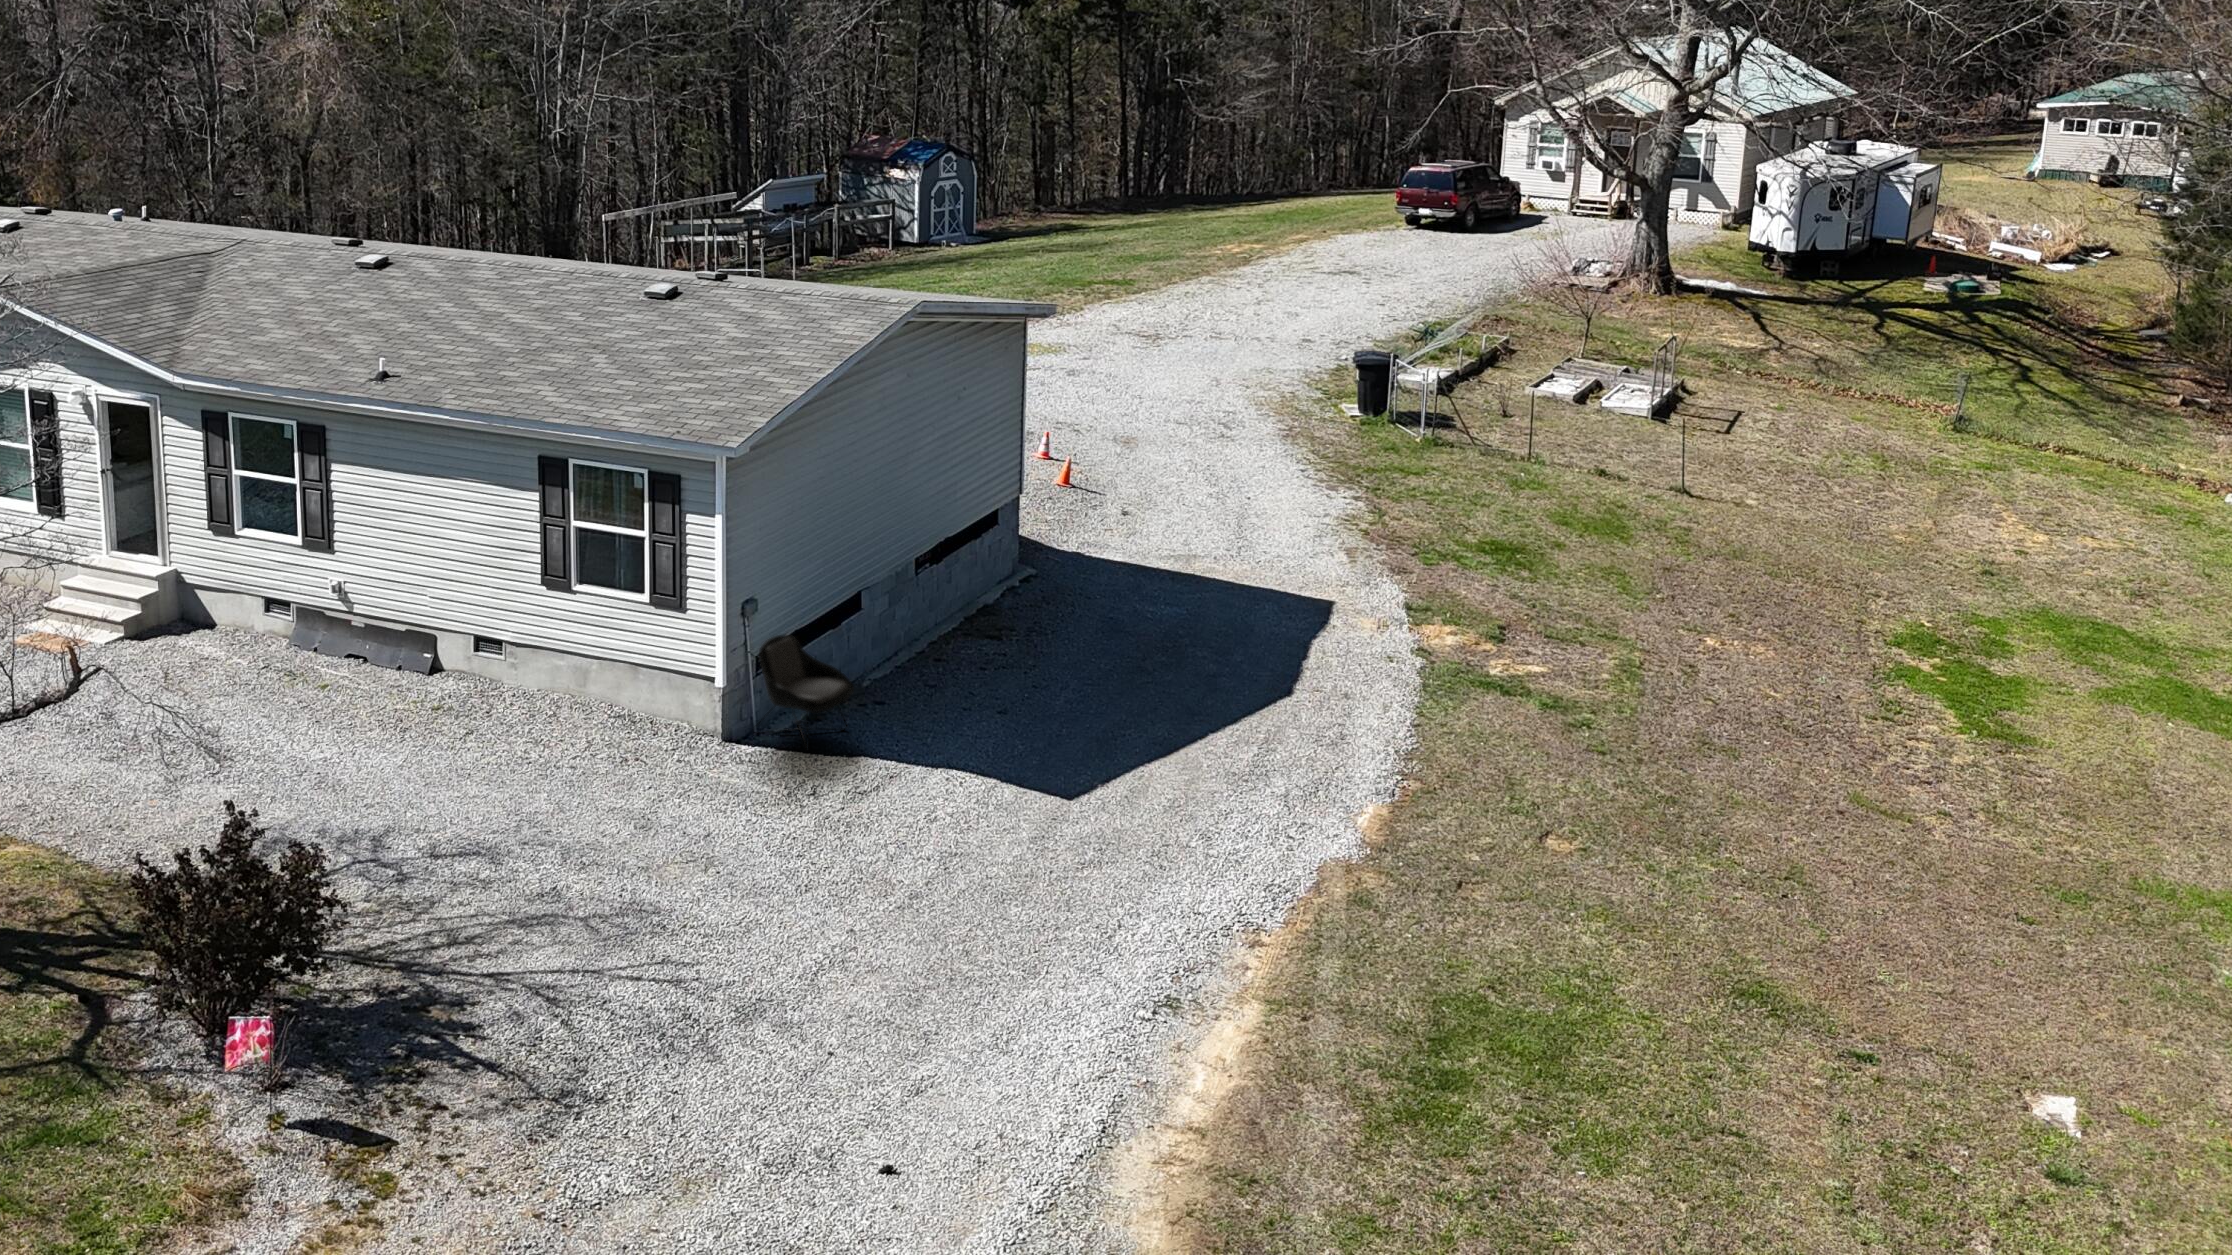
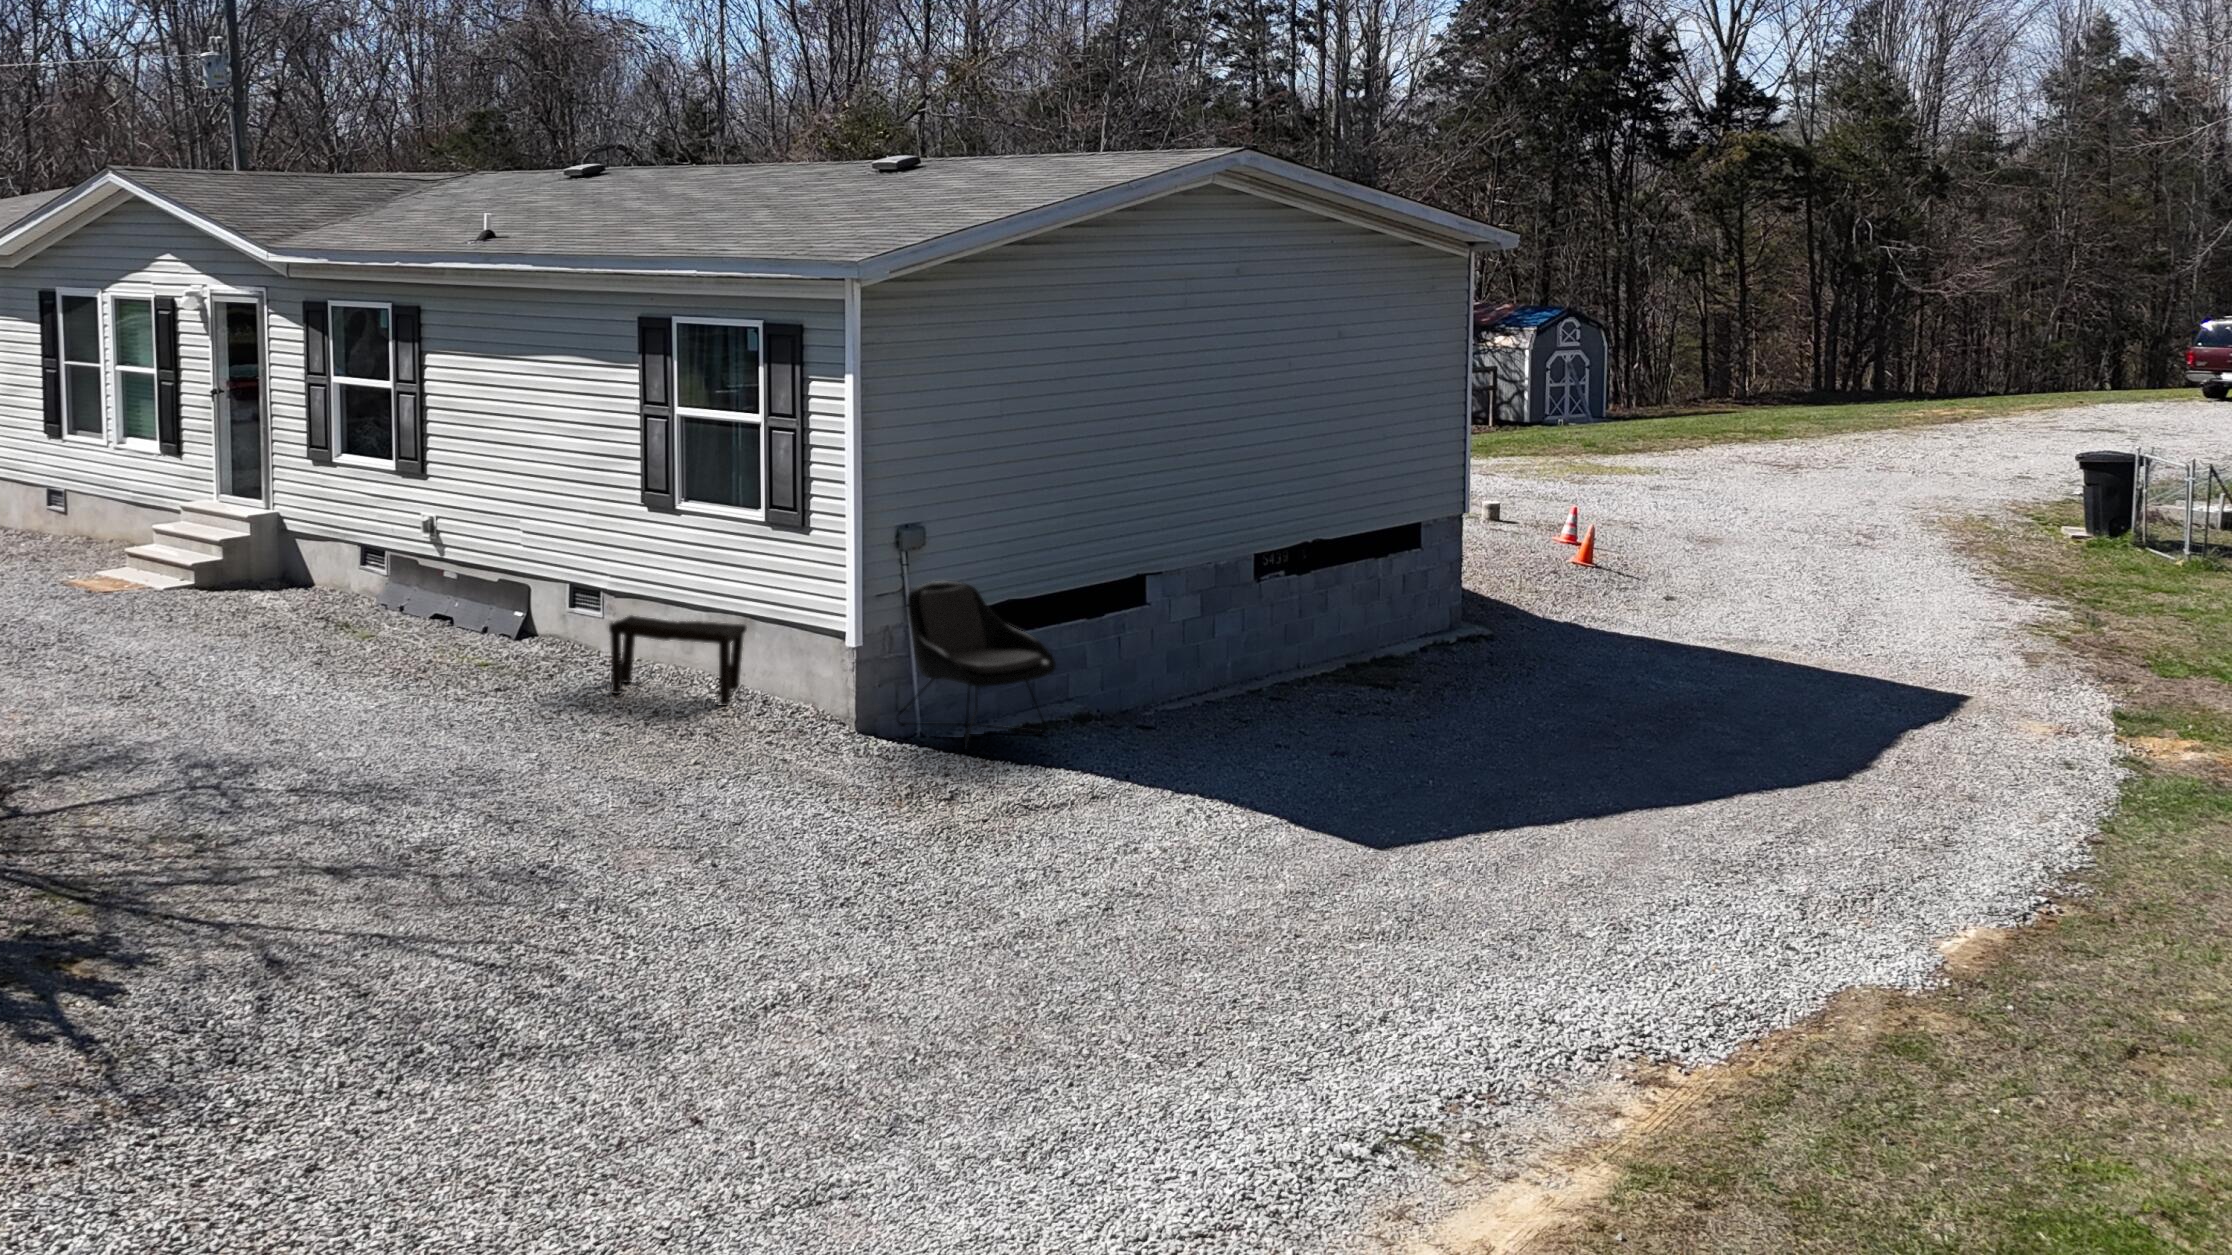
bench: none [547,670,638,731] -> present [609,615,747,705]

